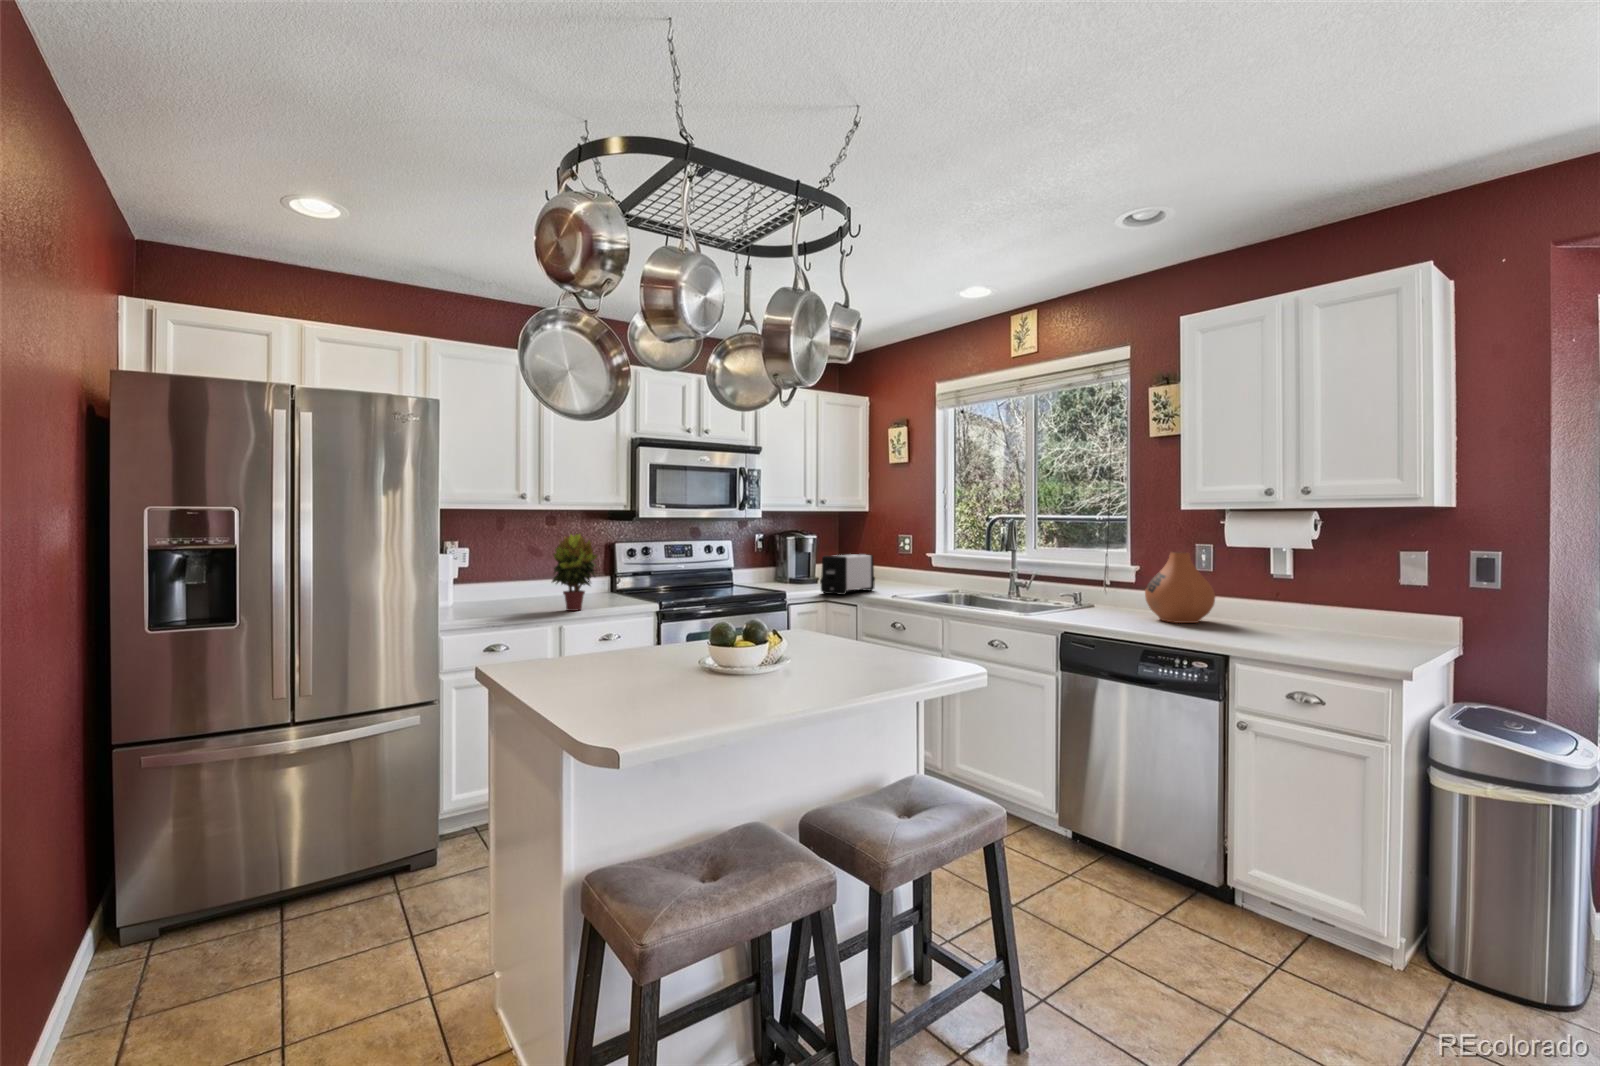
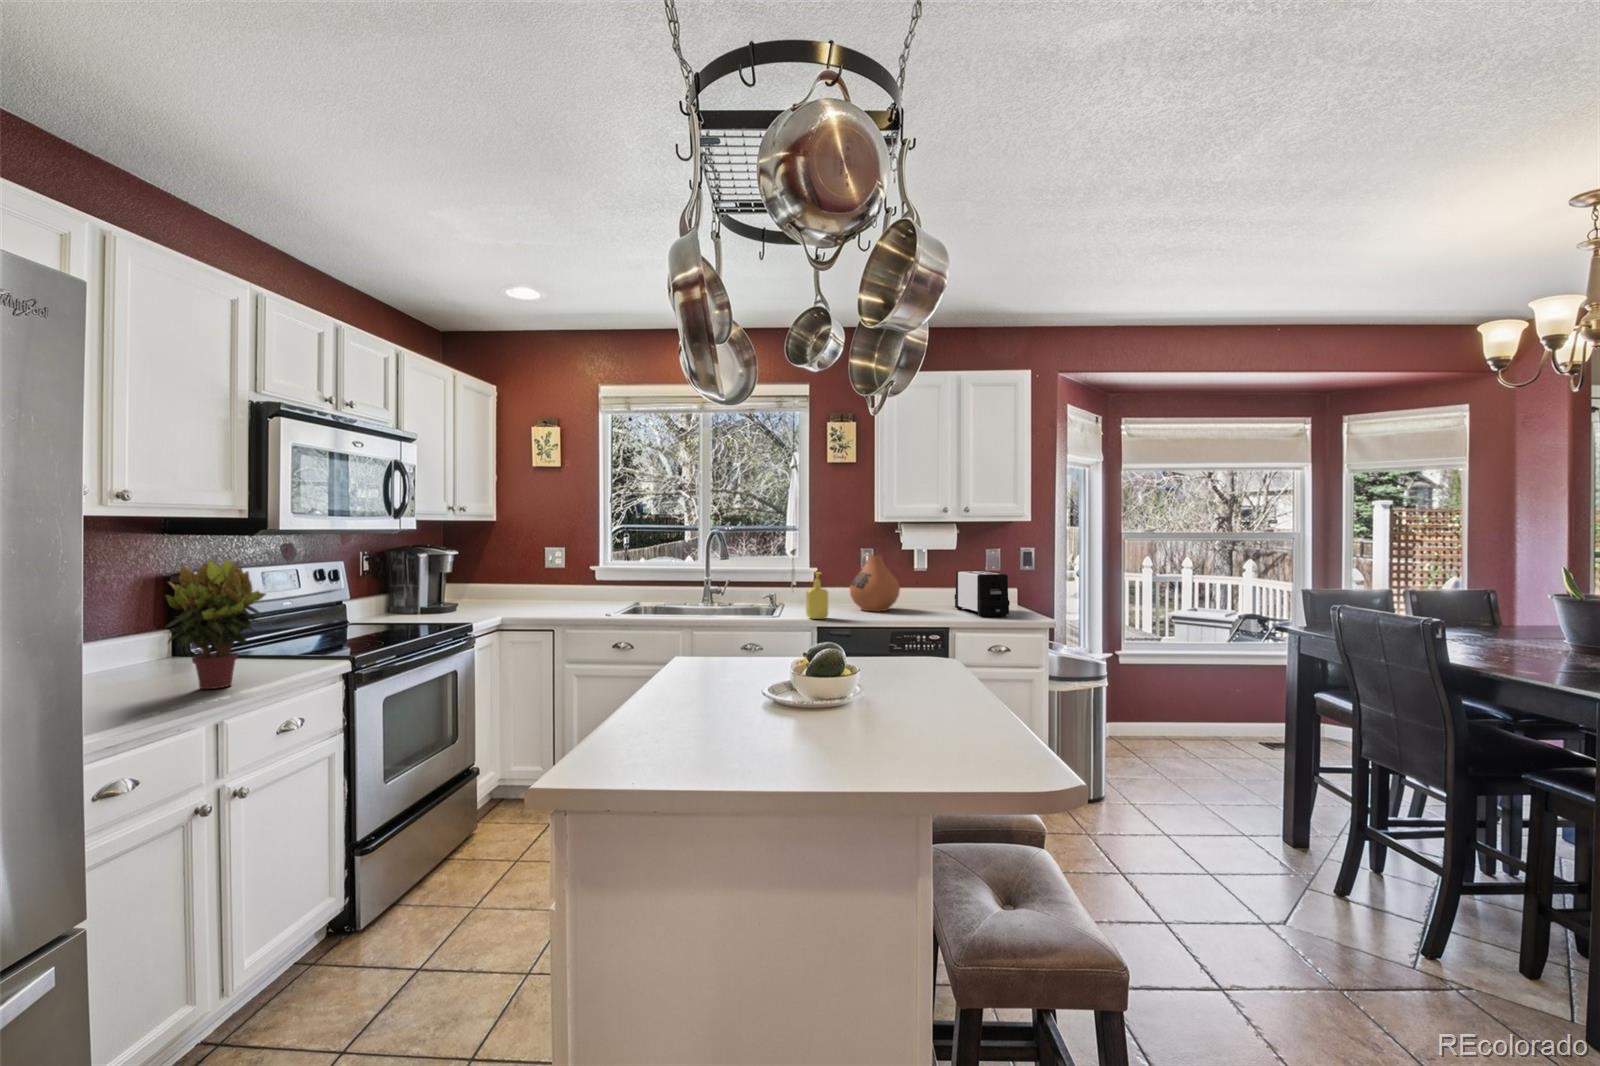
toaster: present [820,554,875,595] -> present [955,571,1010,617]
soap dispenser: none [1056,567,1083,622] -> present [806,572,828,619]

